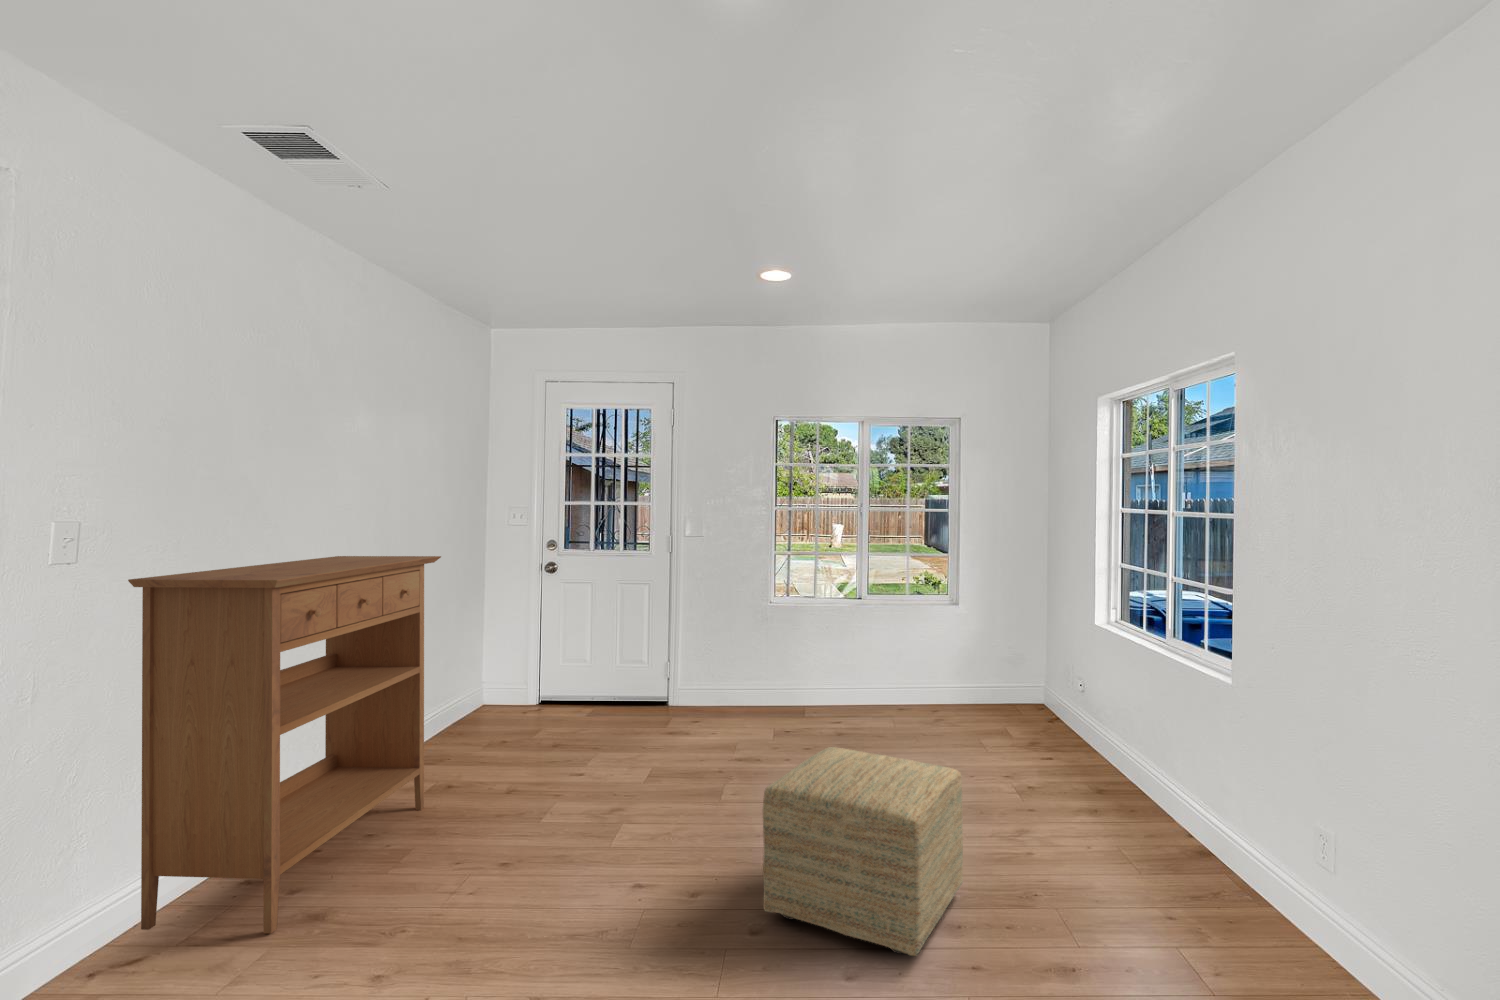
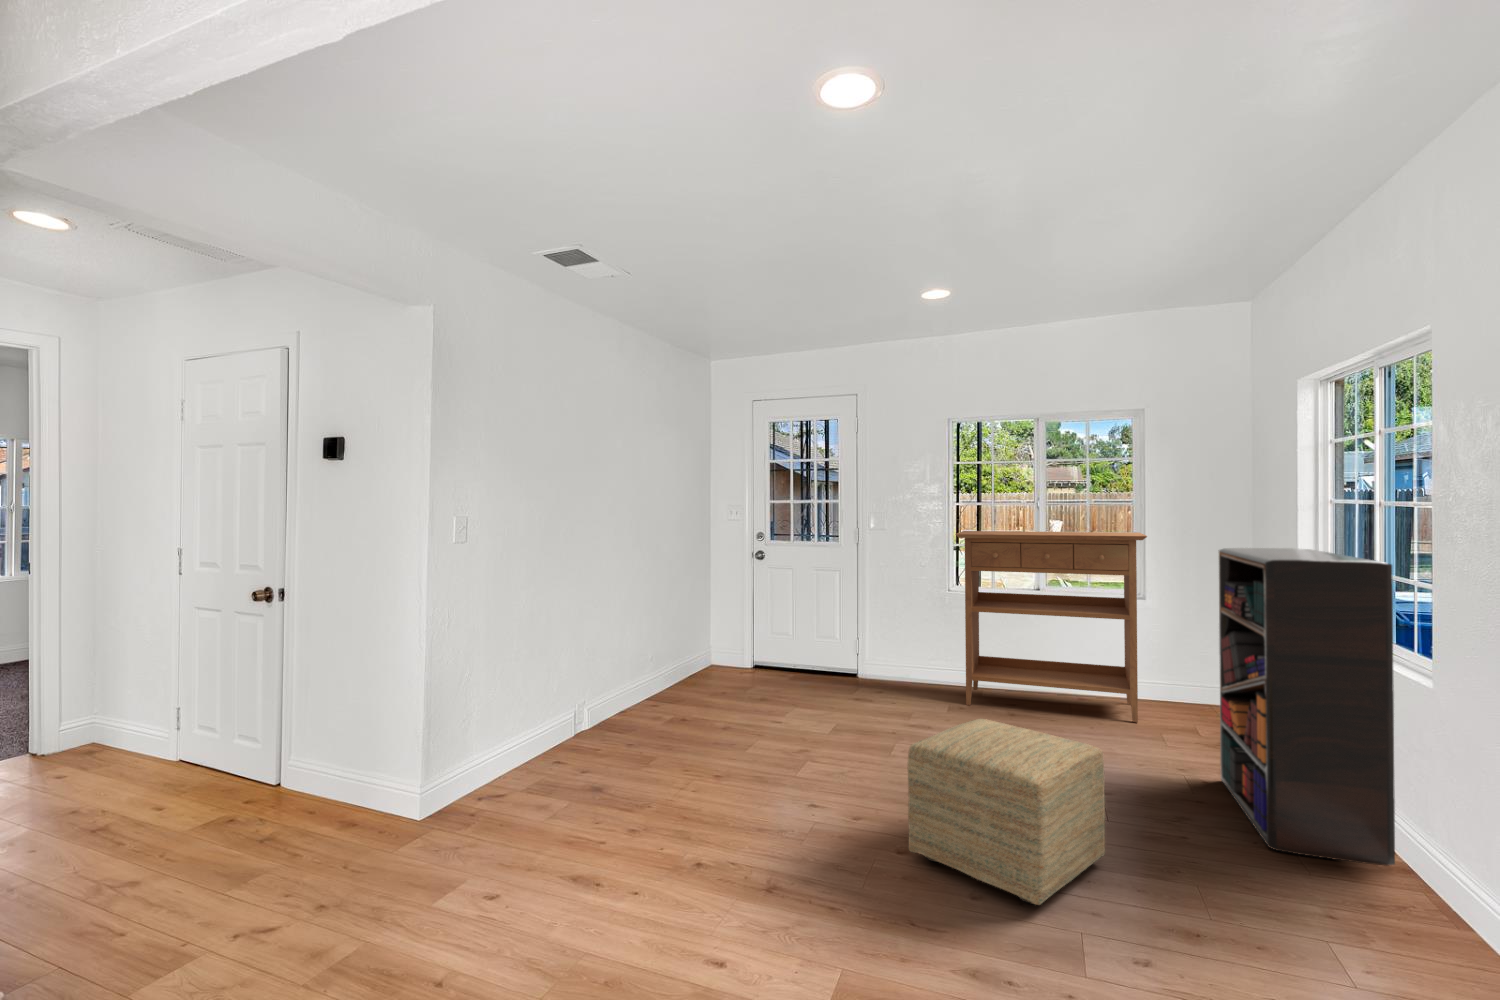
bookshelf: none [1036,555,1201,855] -> present [1219,548,1395,866]
console table: present [128,556,441,933] -> present [955,531,1147,722]

